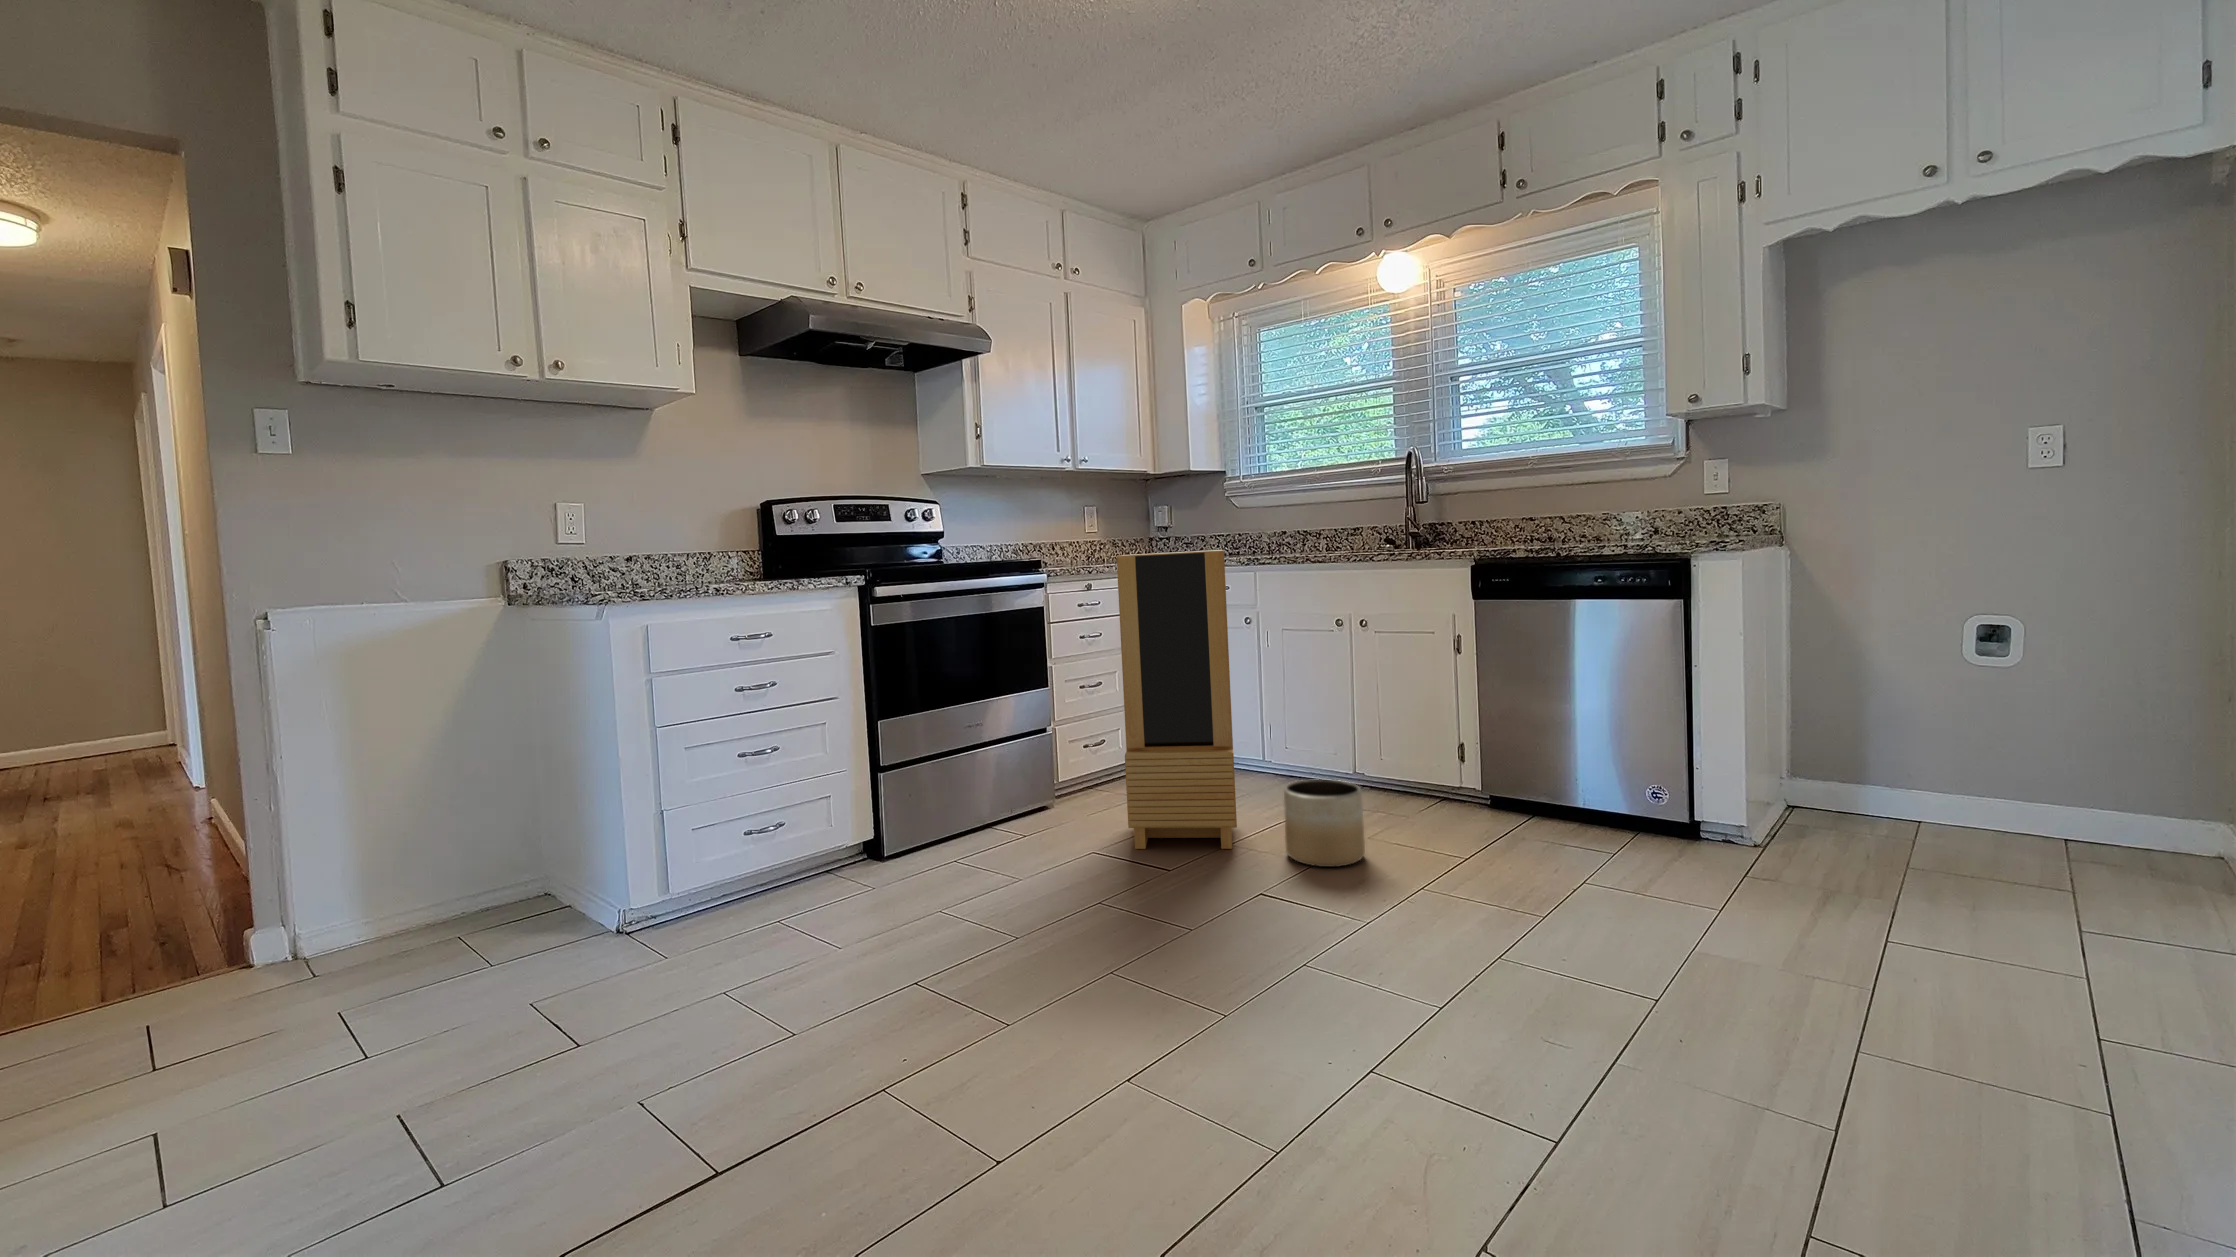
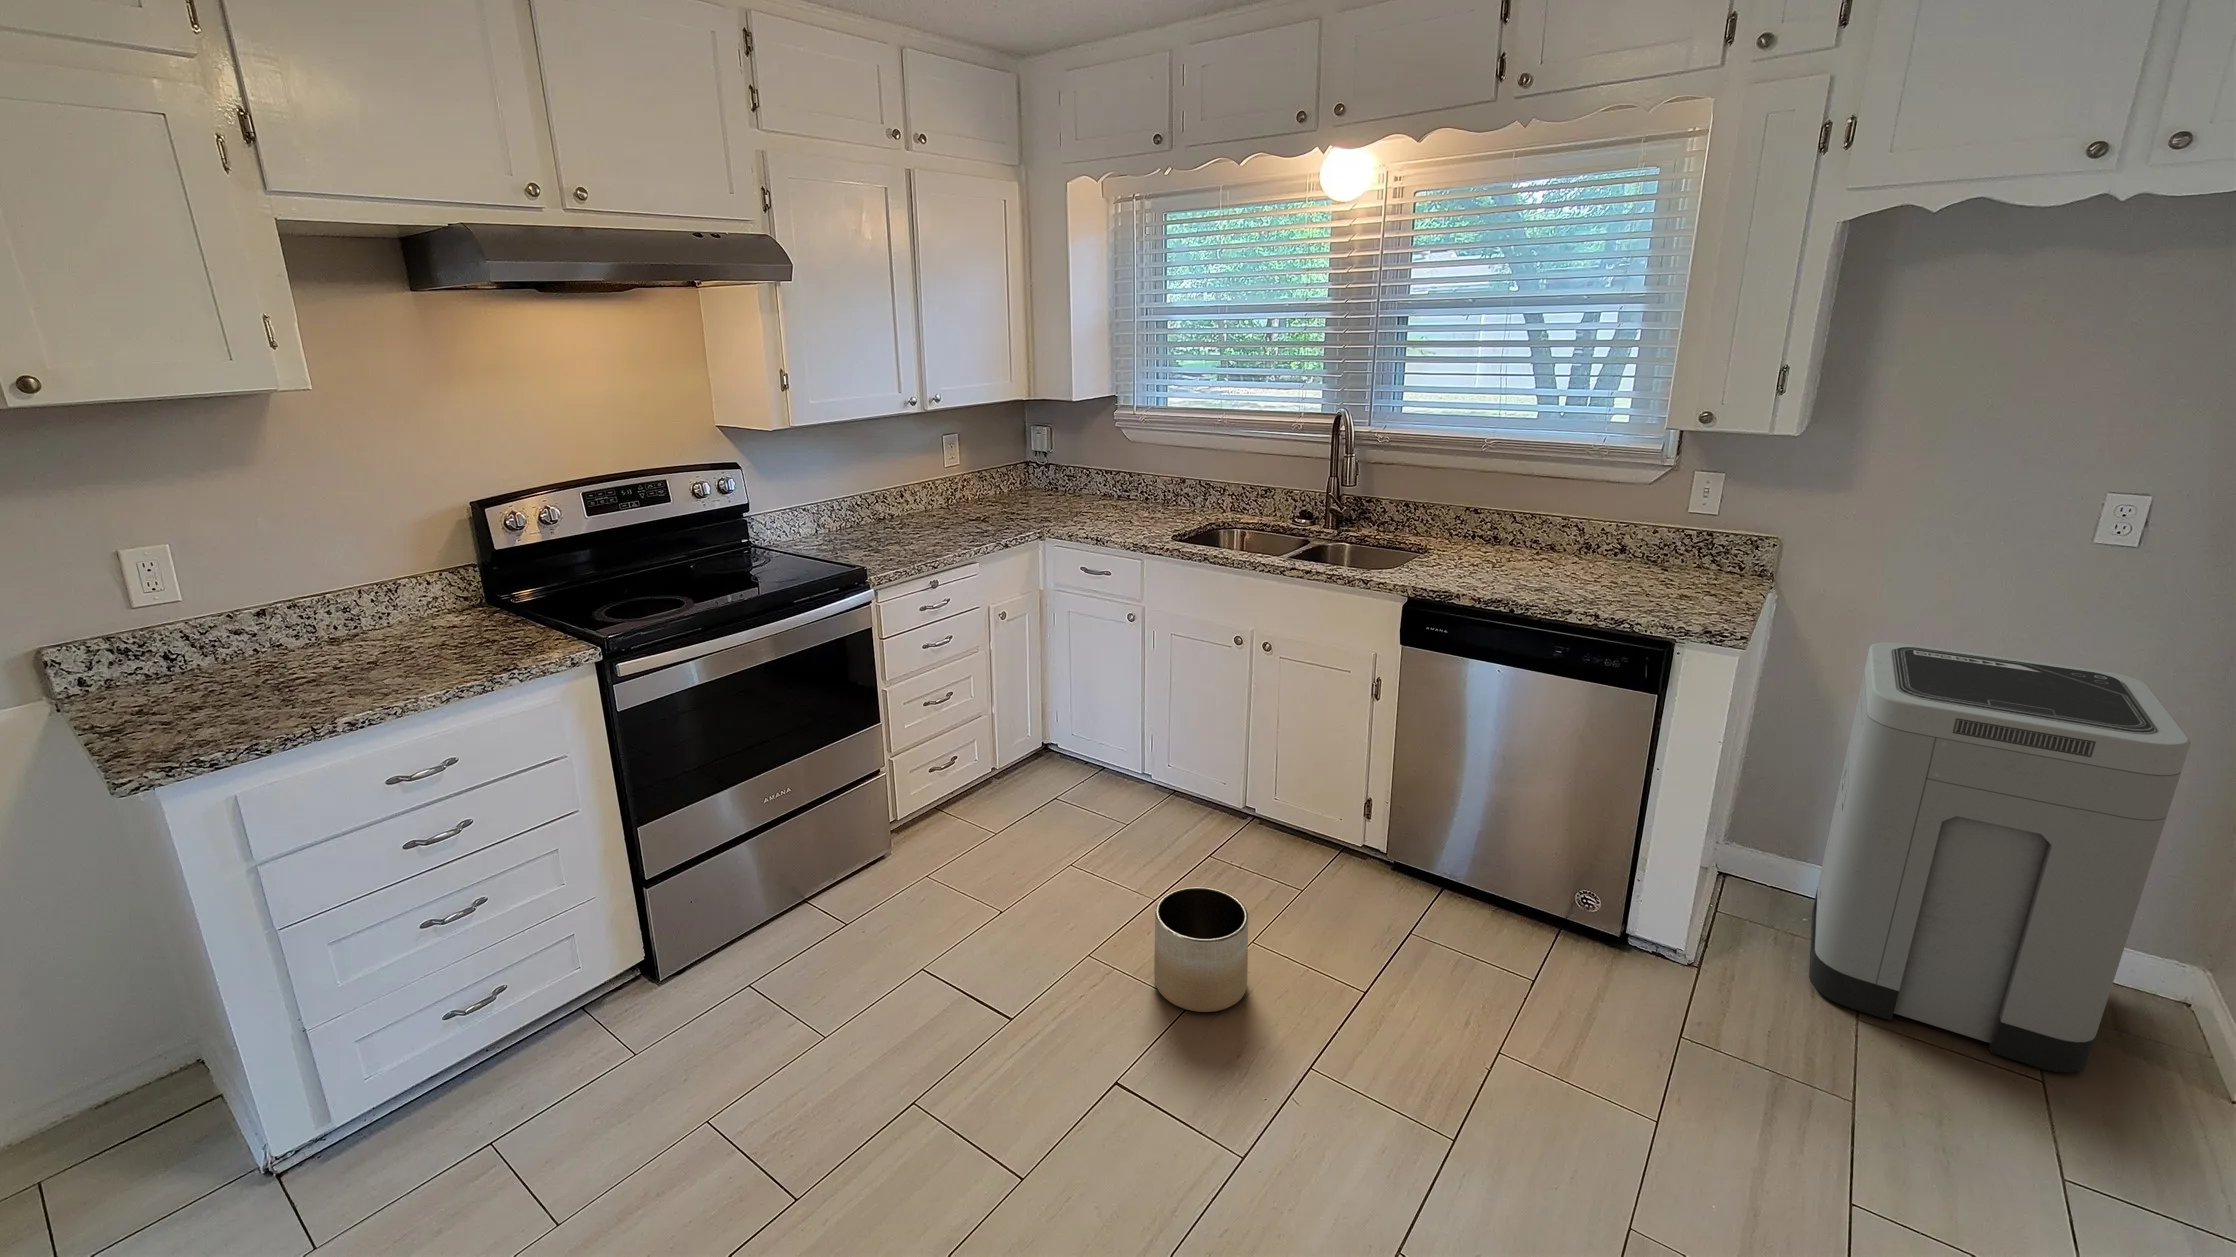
storage cabinet: present [1117,550,1237,849] -> none [952,587,1101,963]
trash can: none [1860,565,2116,886] -> present [1809,642,2191,1072]

